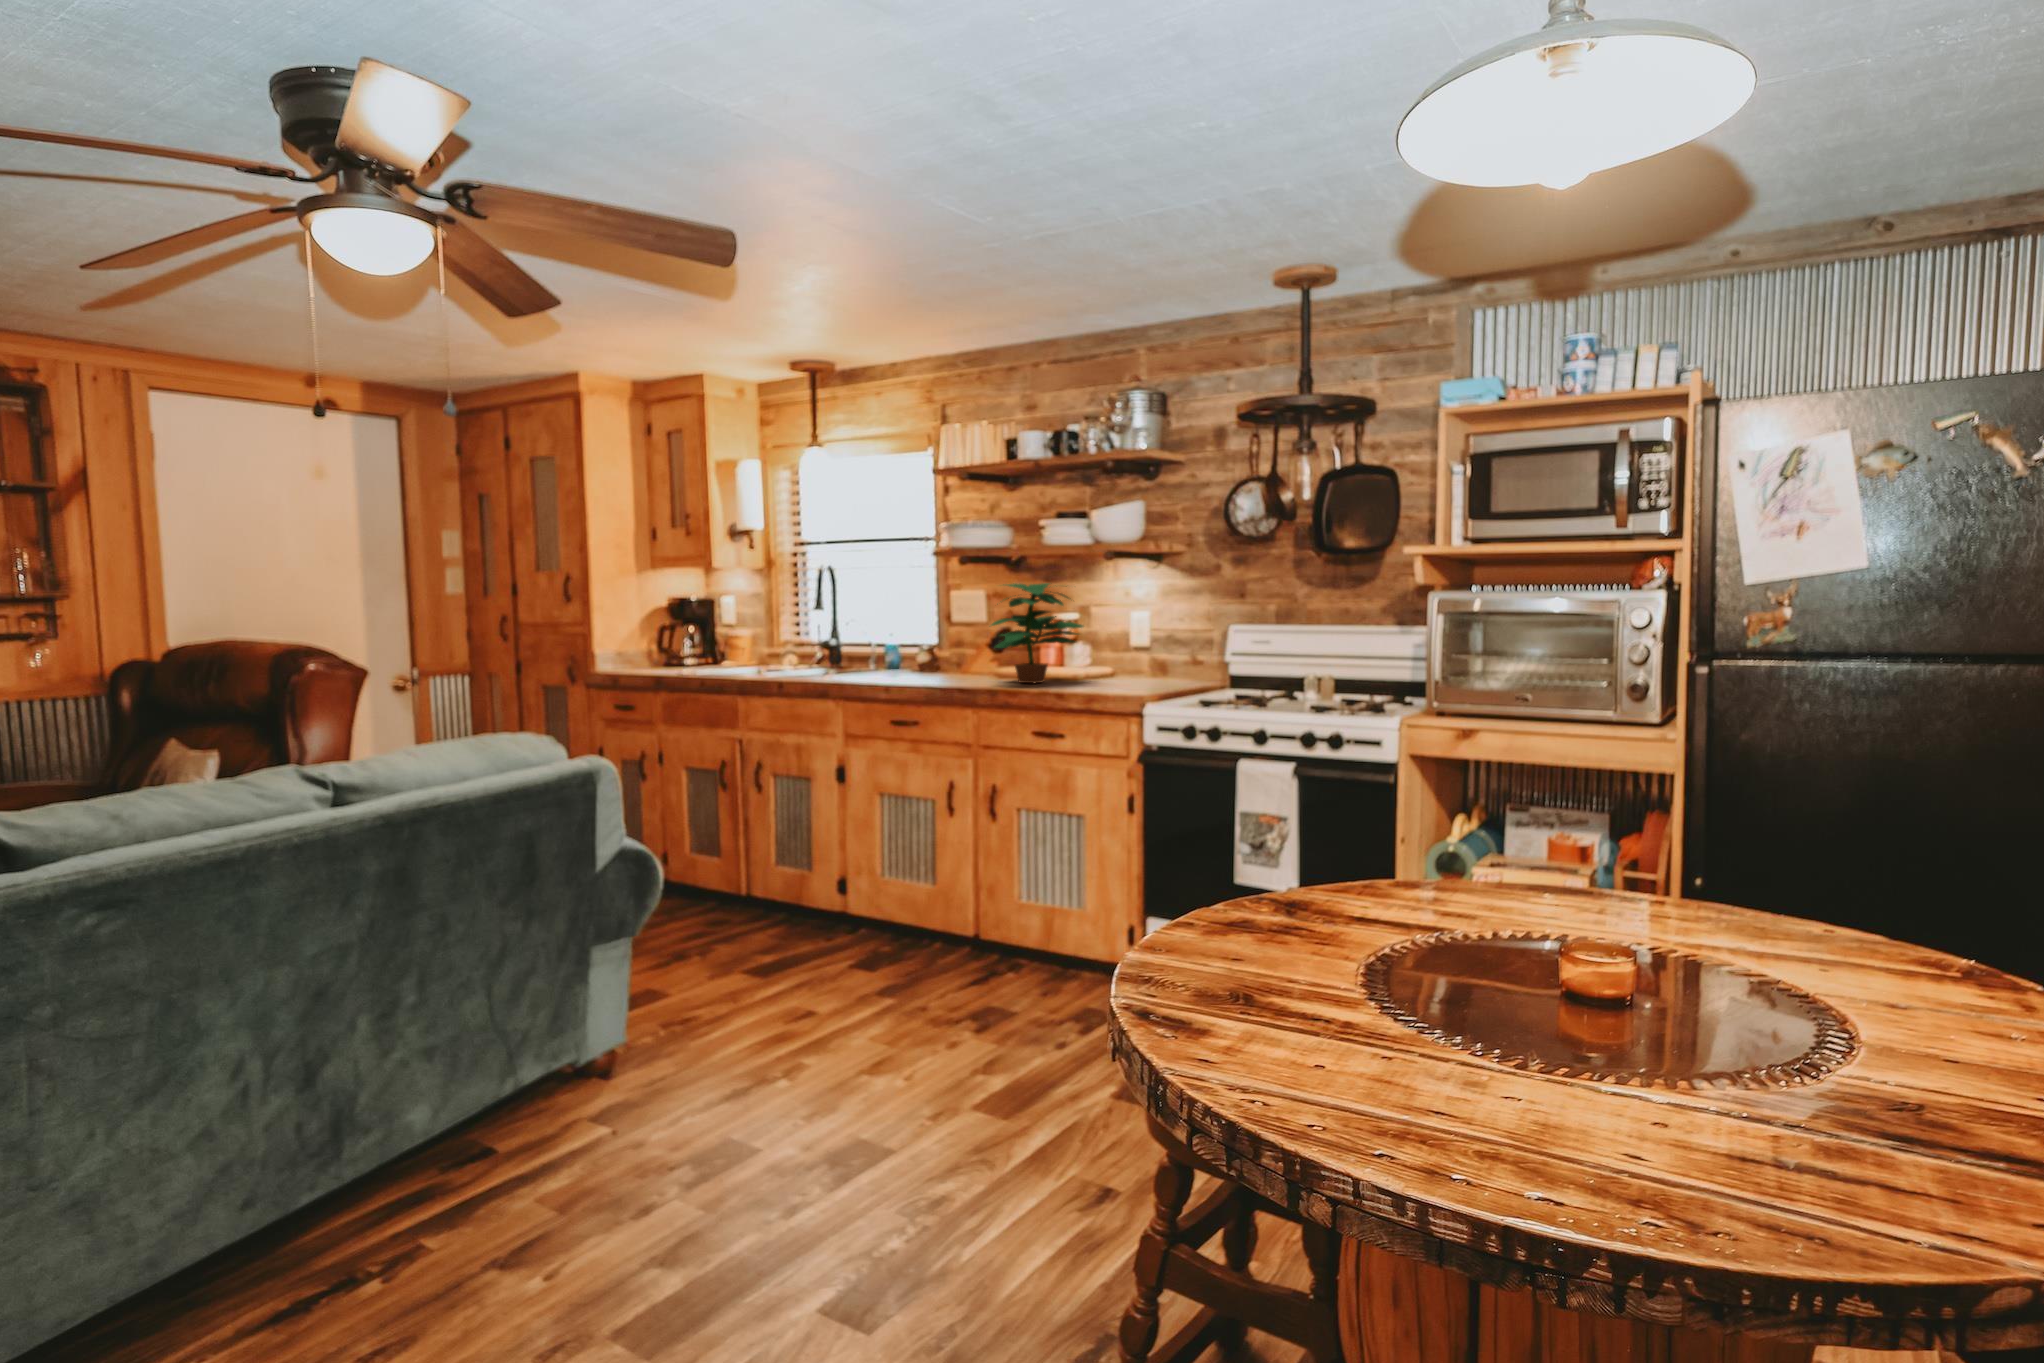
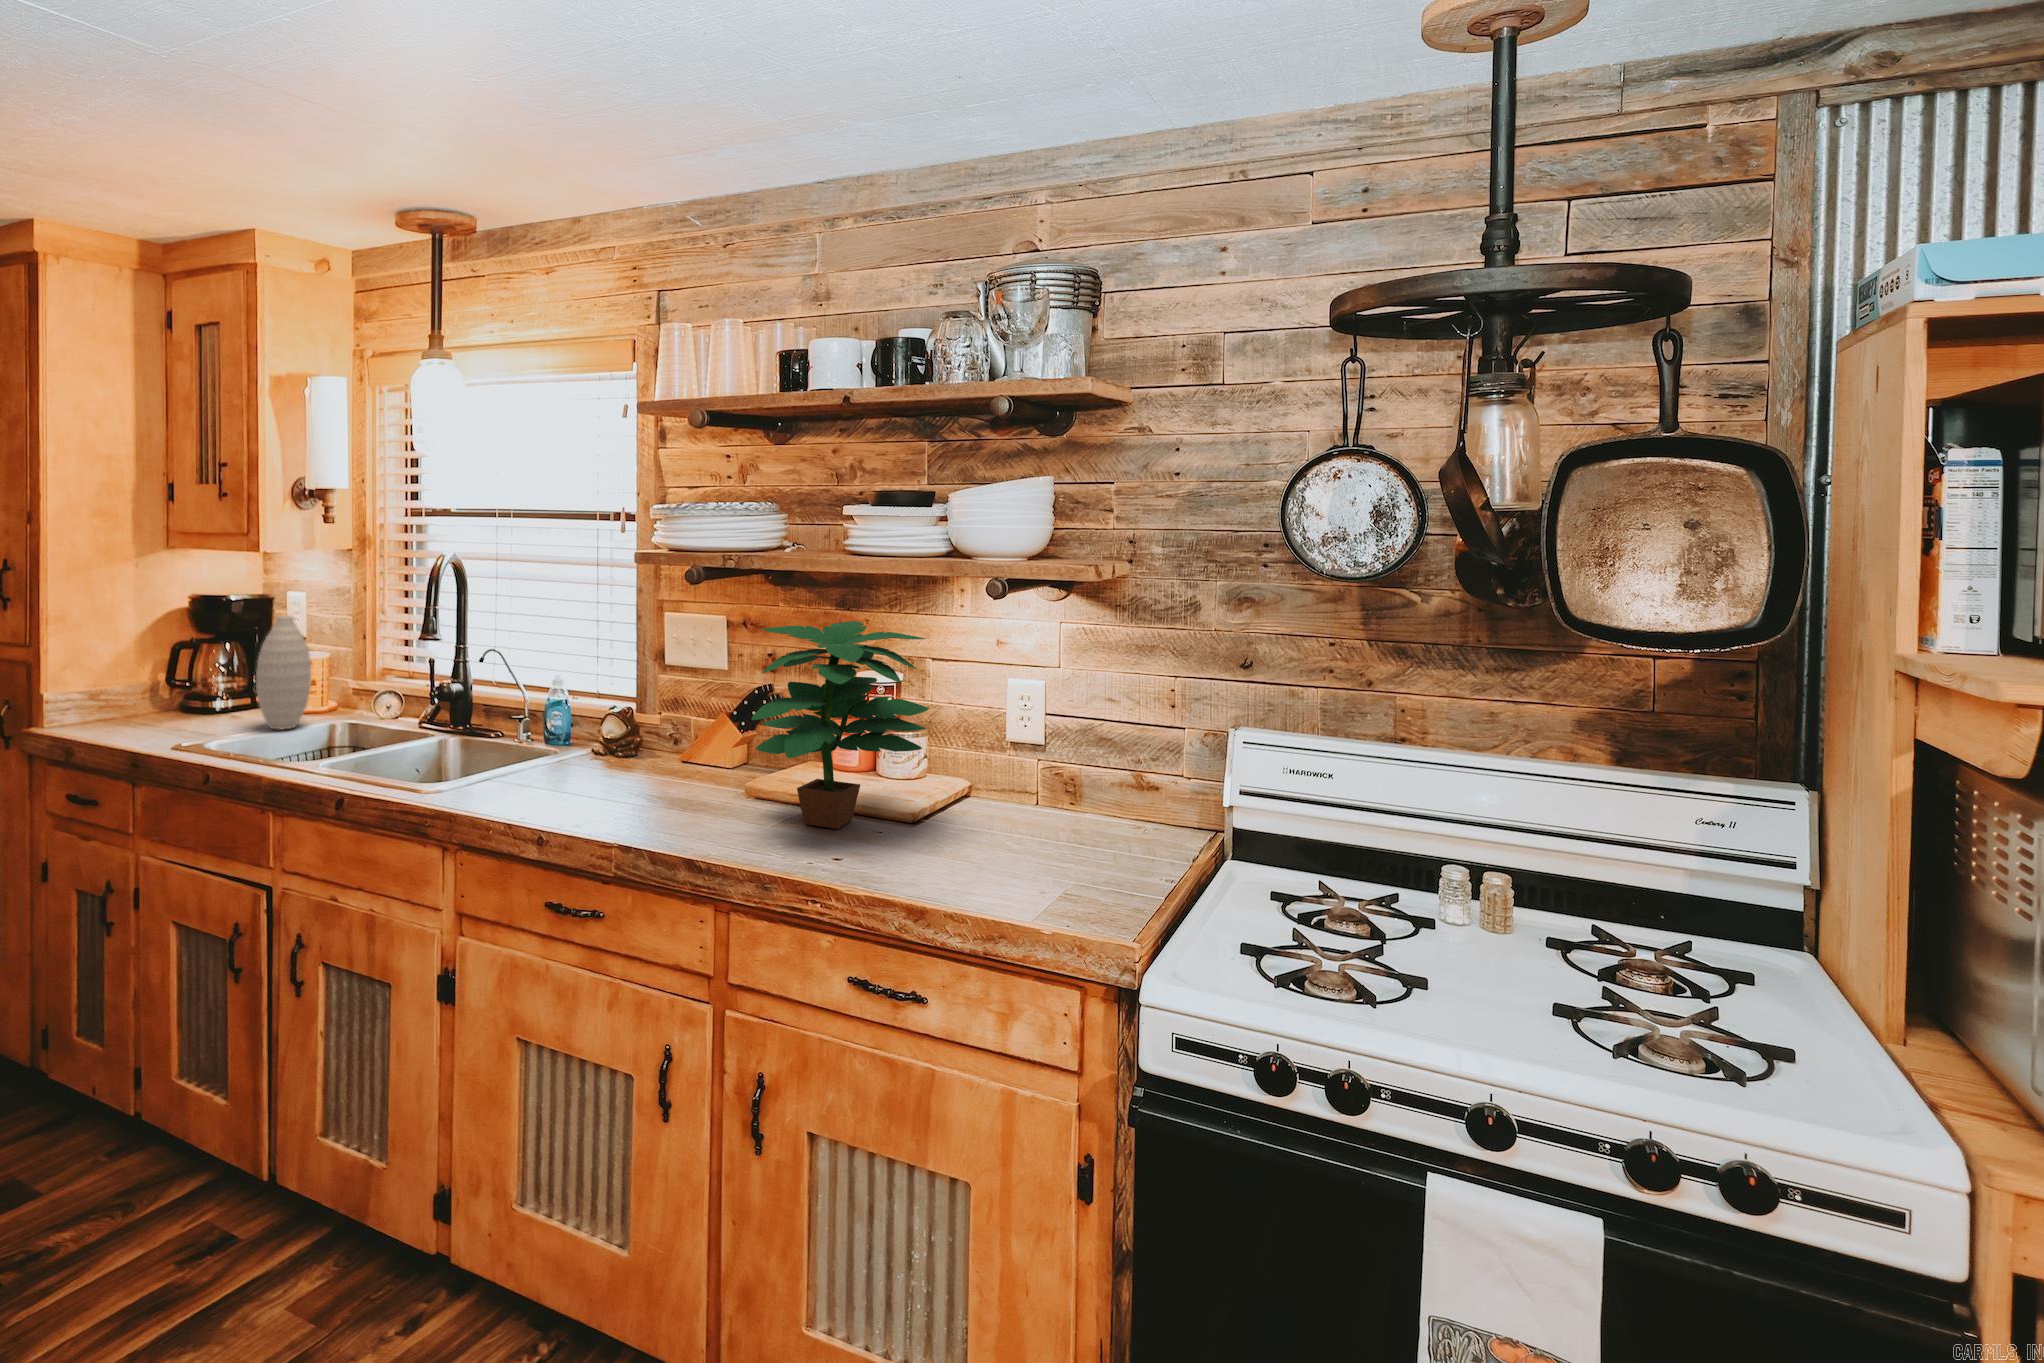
vase: none [720,601,750,665] -> present [256,616,311,730]

